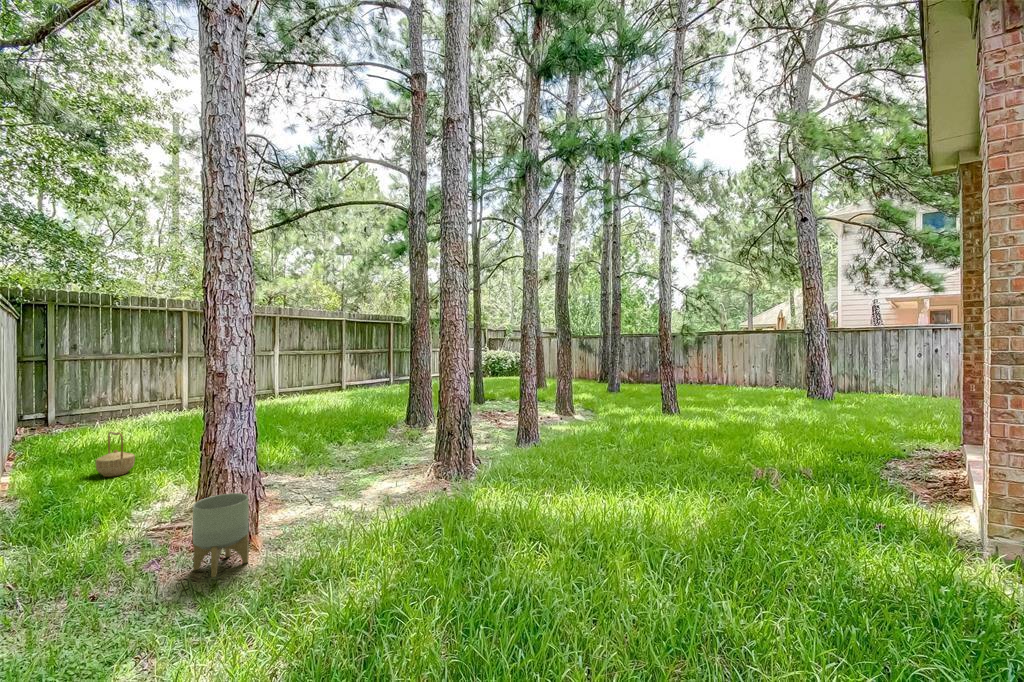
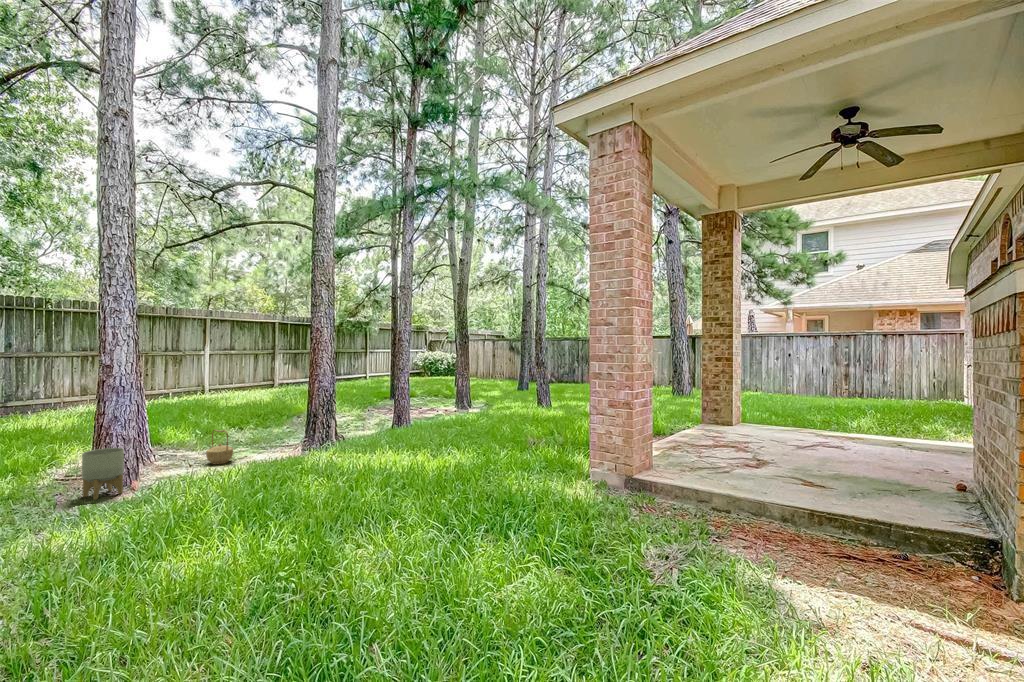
basket: present [96,431,135,477] -> present [206,430,233,464]

